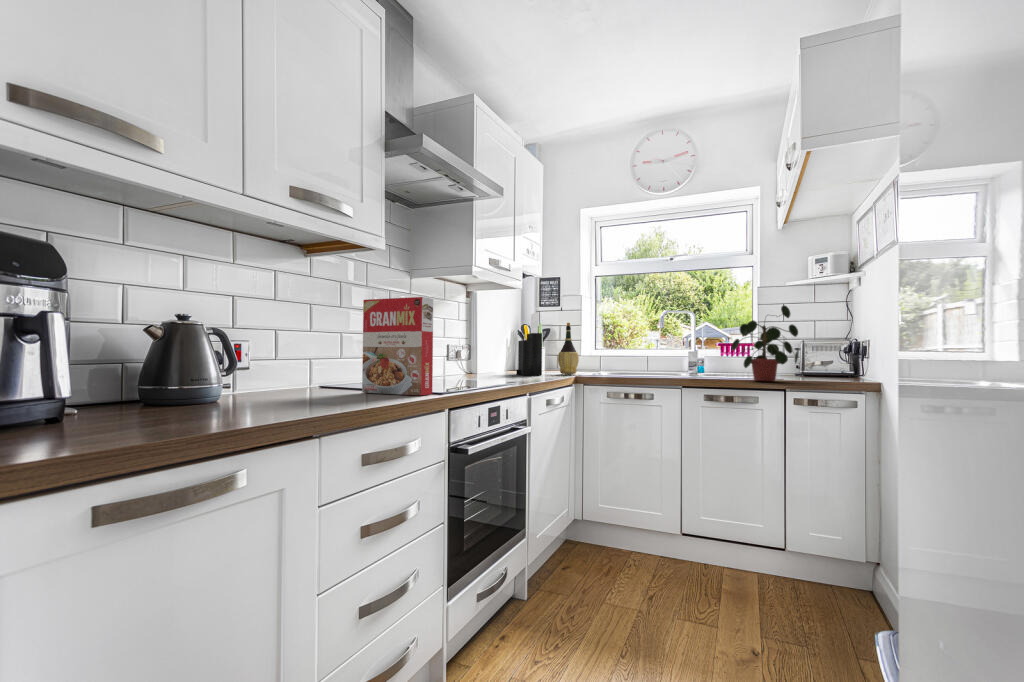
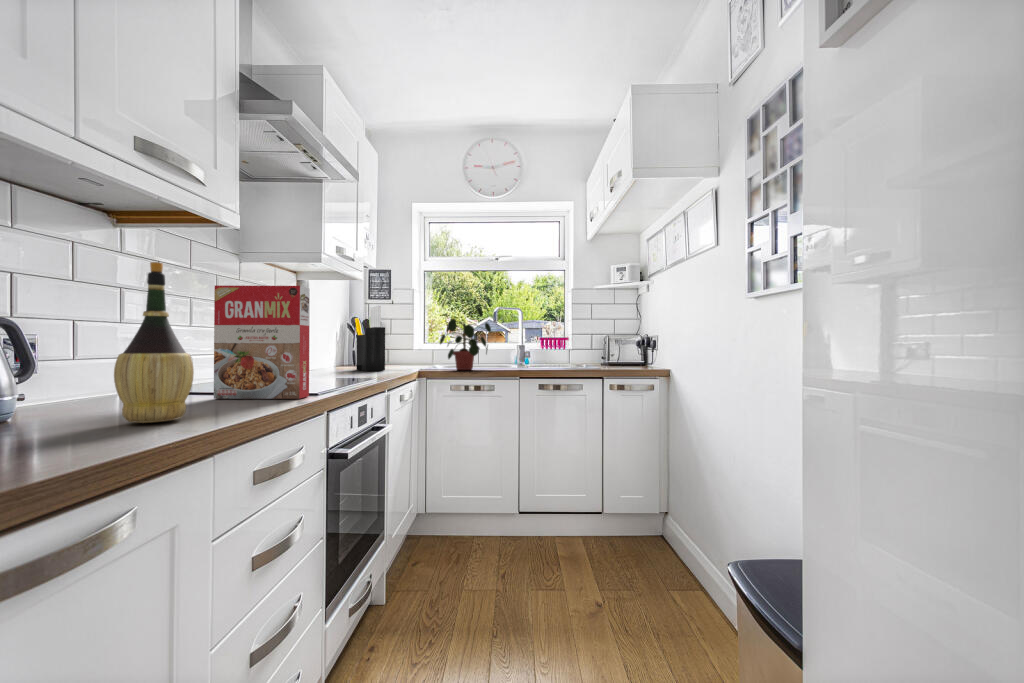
potted plant: present [732,305,798,381] -> present [440,307,491,370]
wine bottle: present [558,323,579,374] -> present [114,262,194,423]

